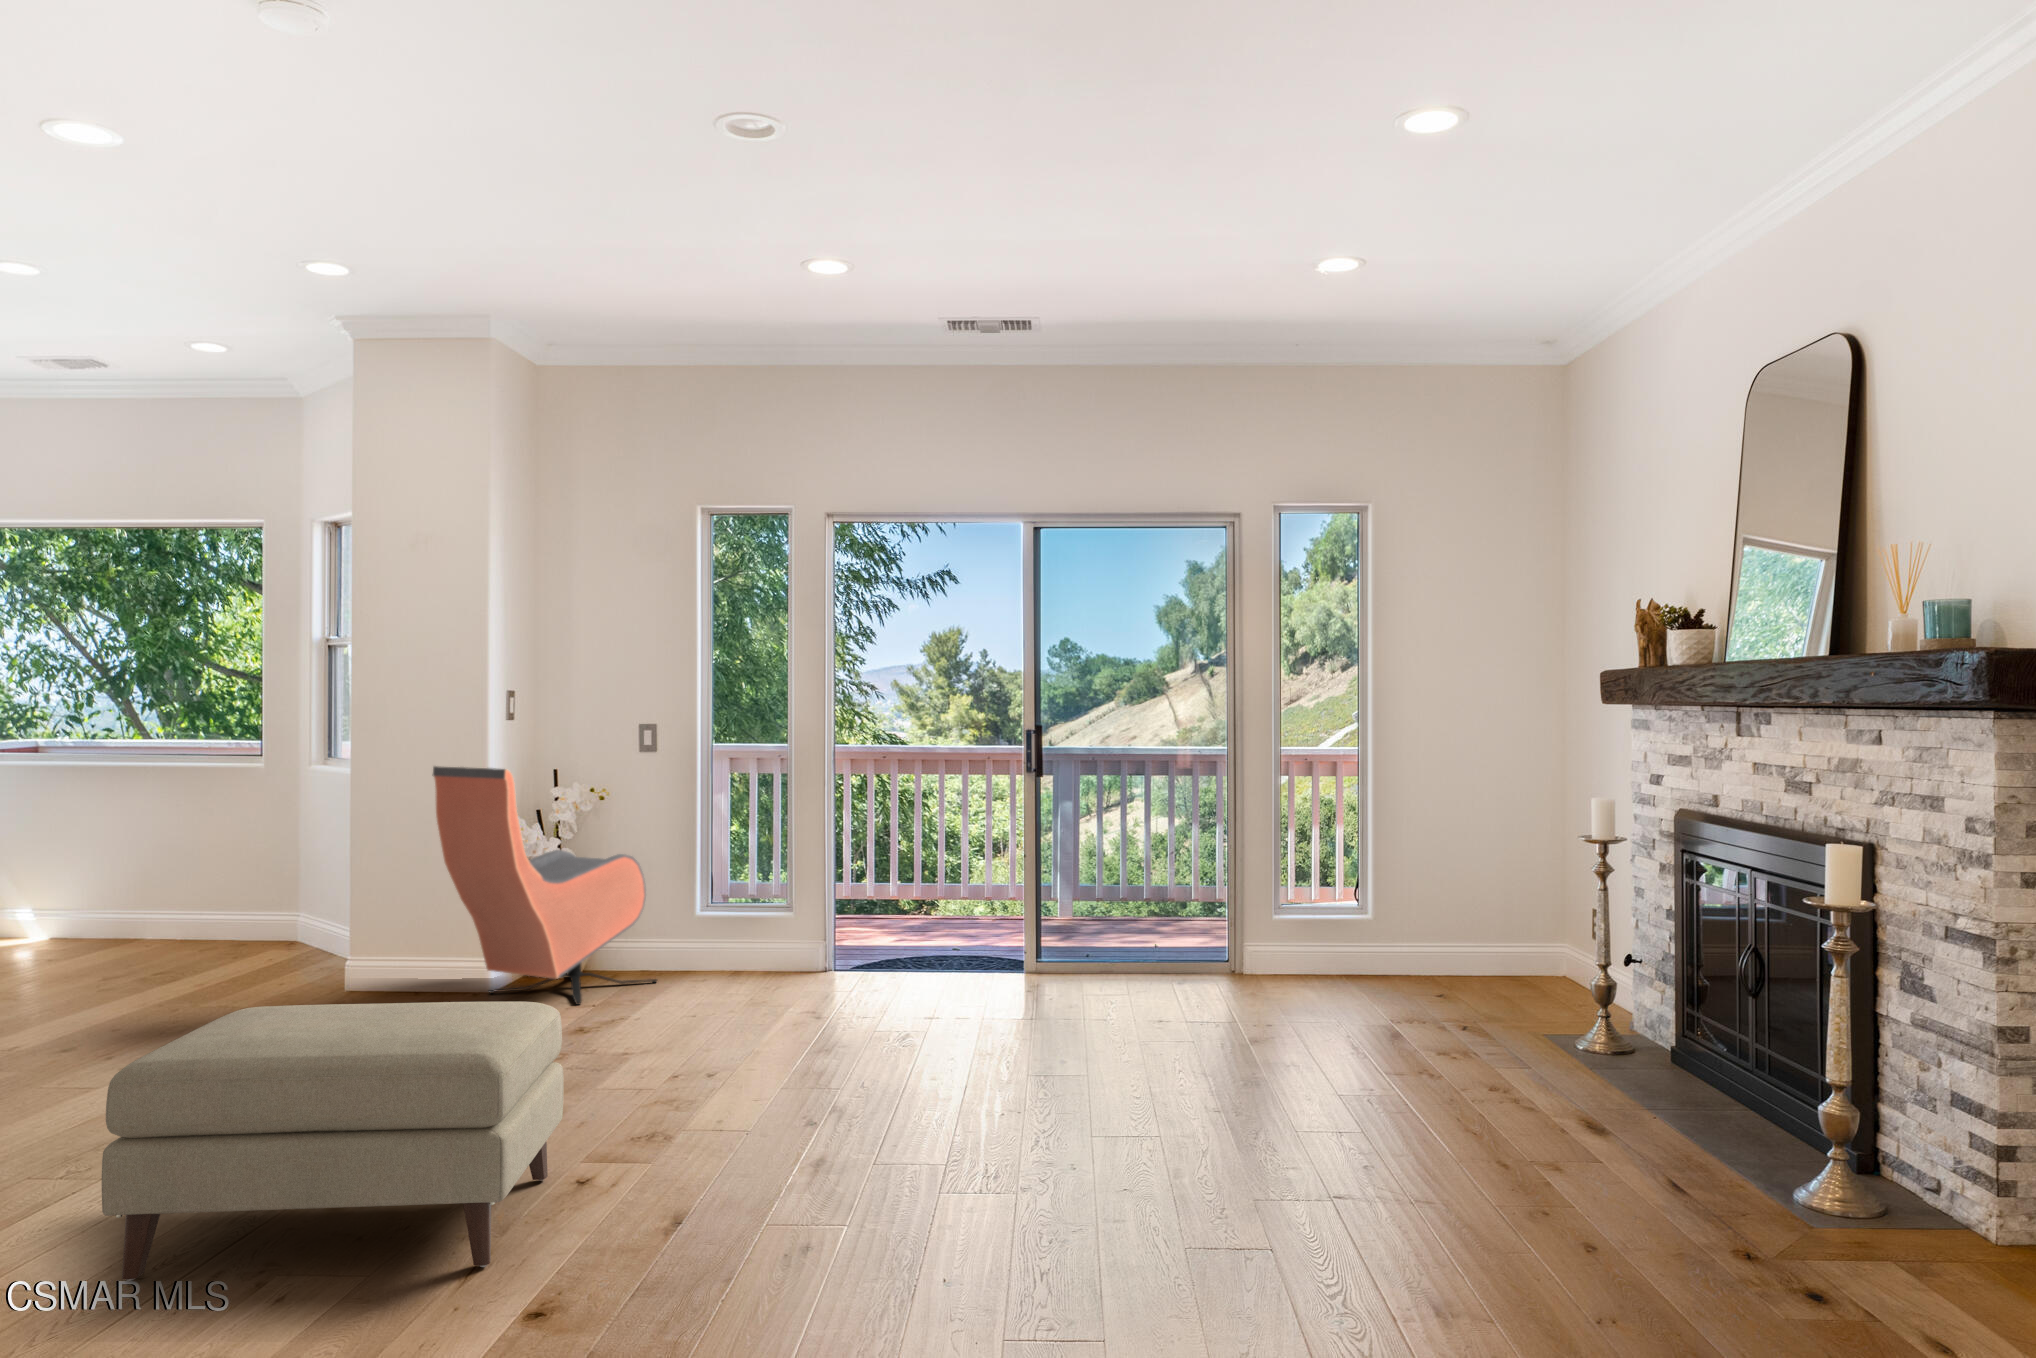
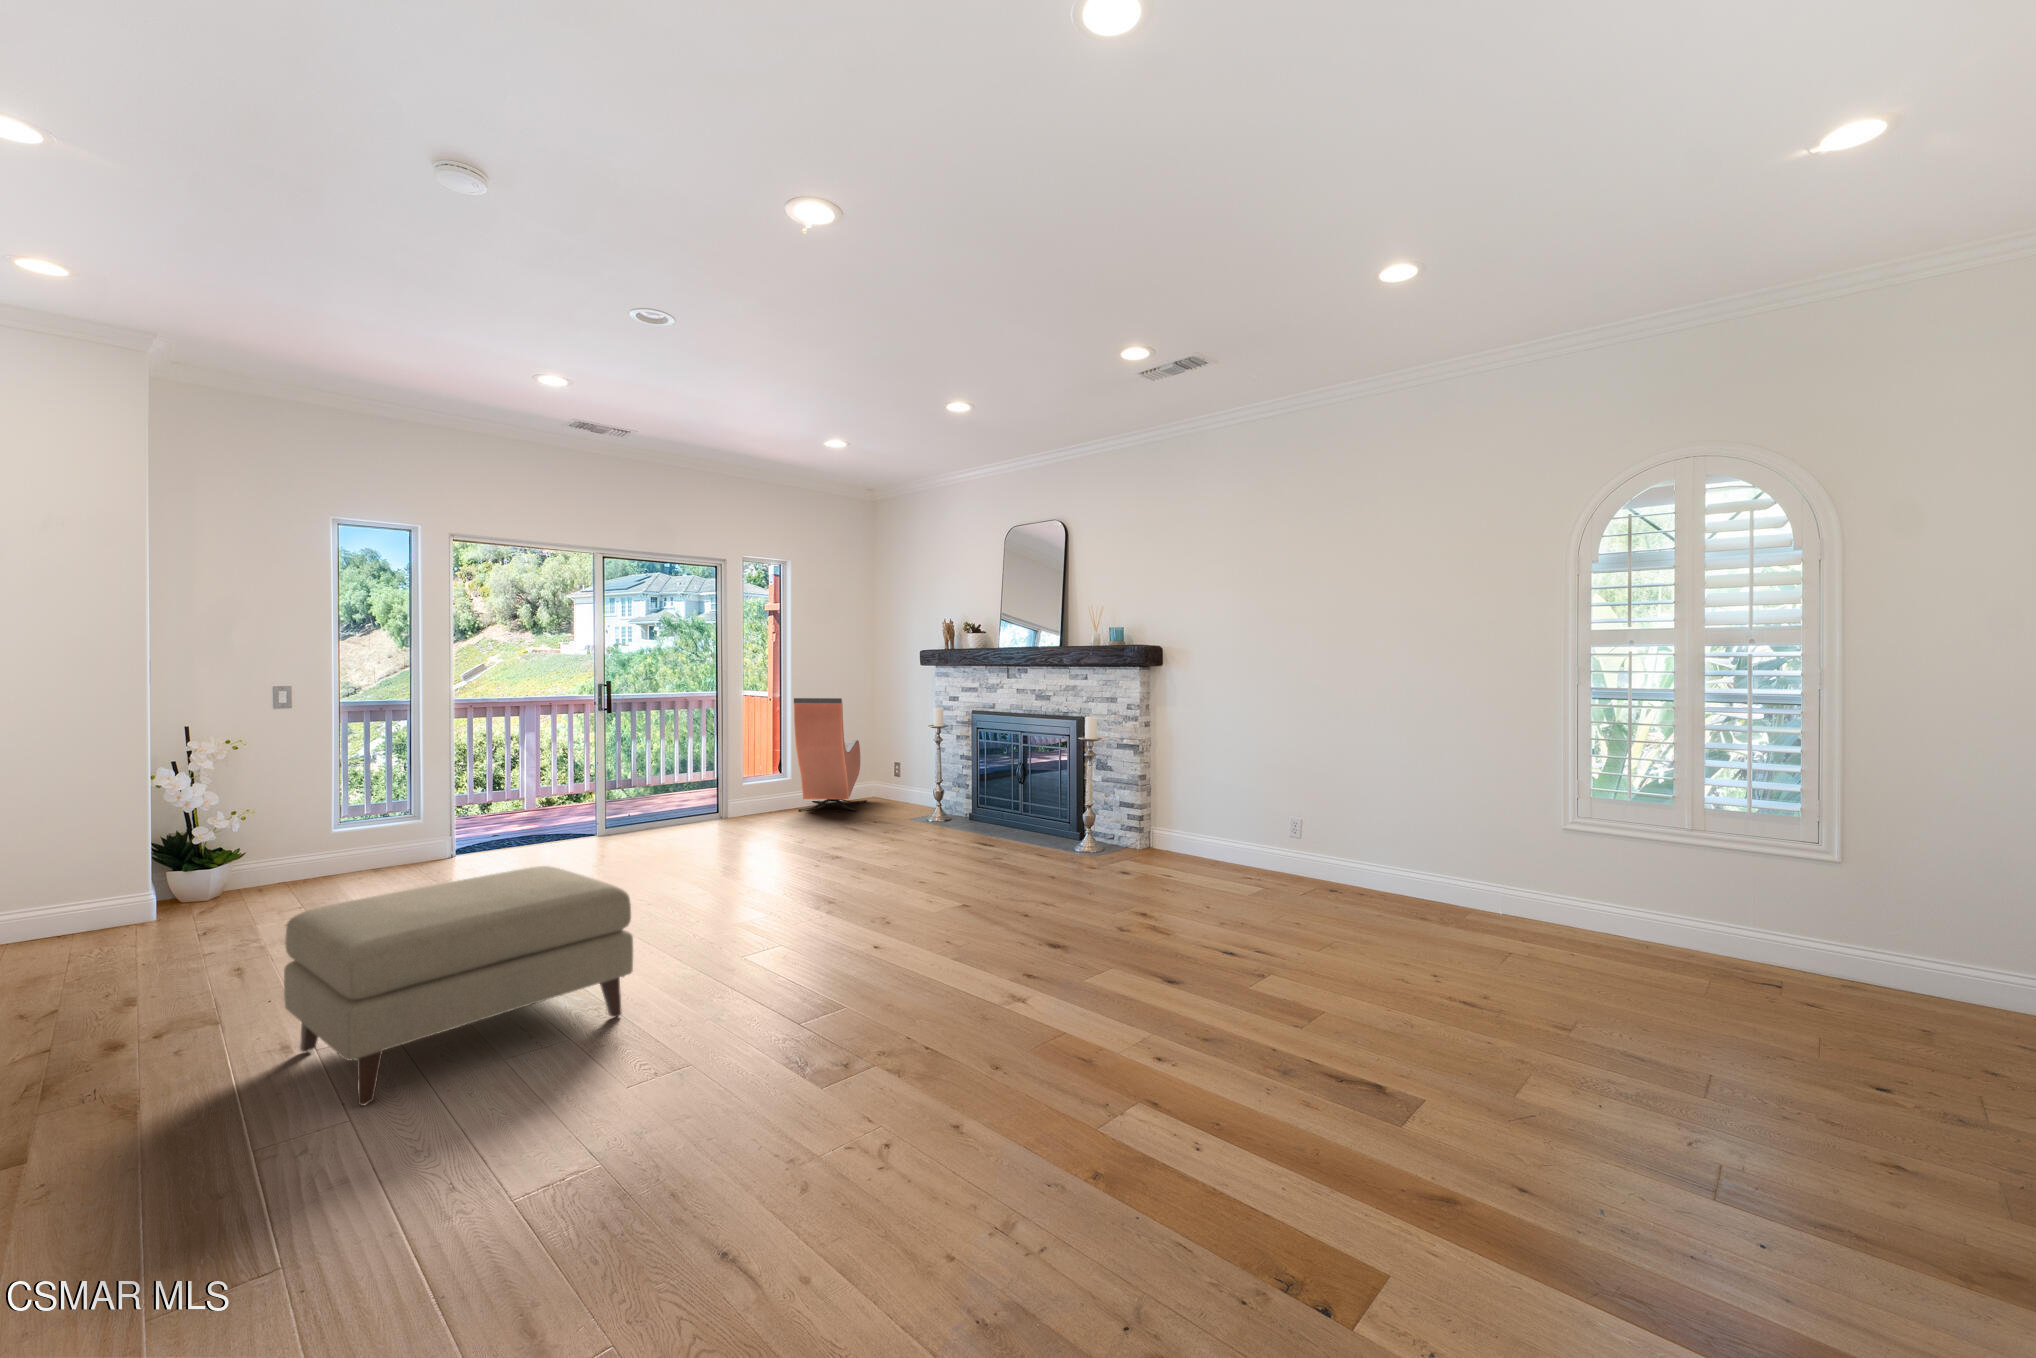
armchair: present [433,766,657,1005] -> present [794,698,867,811]

